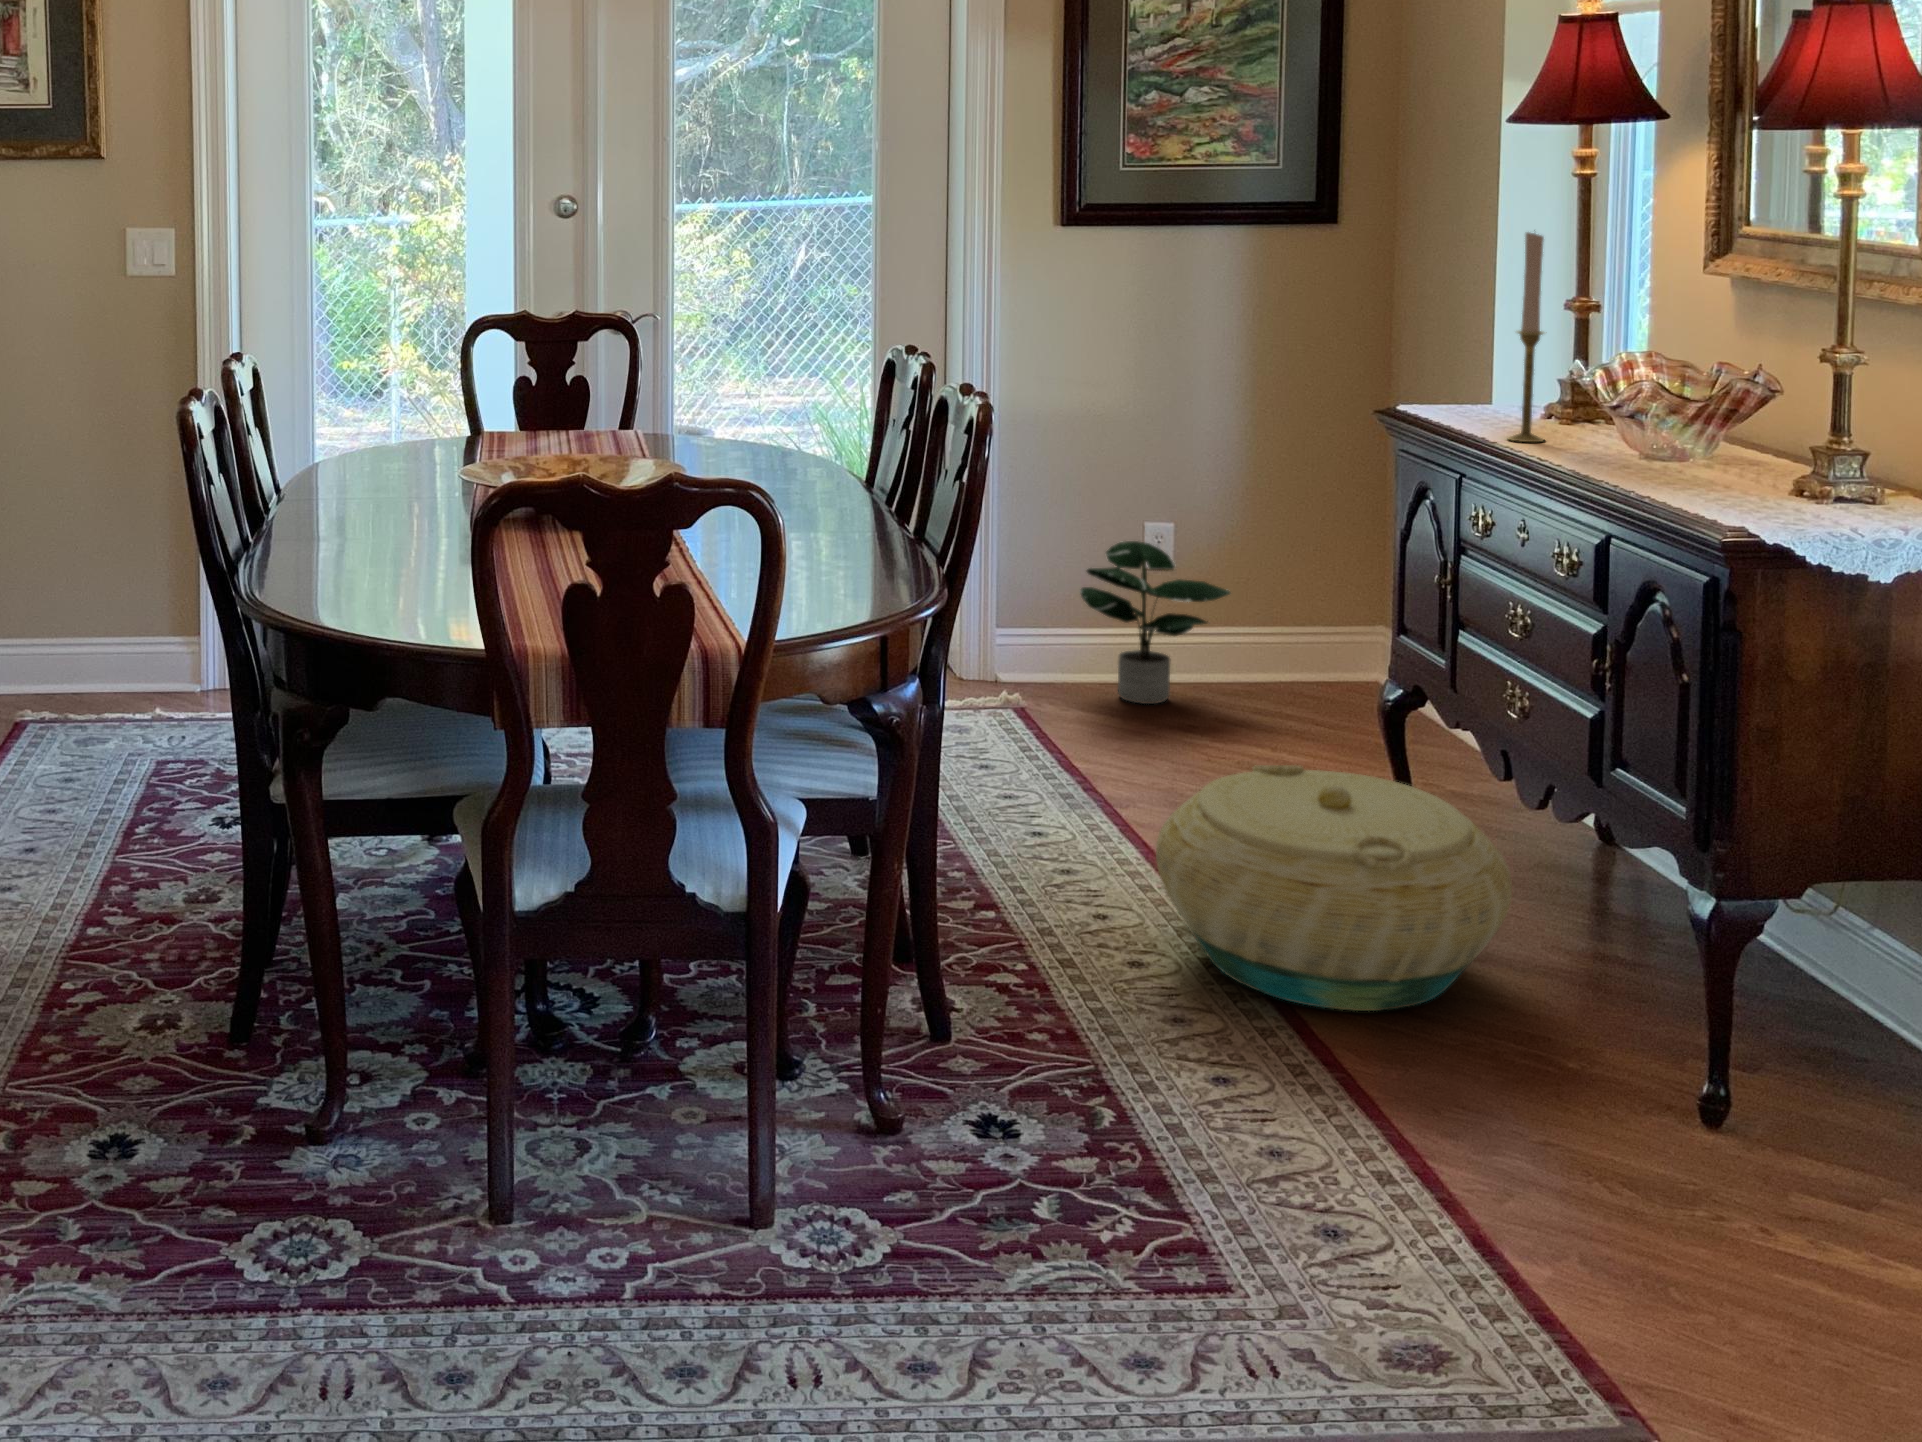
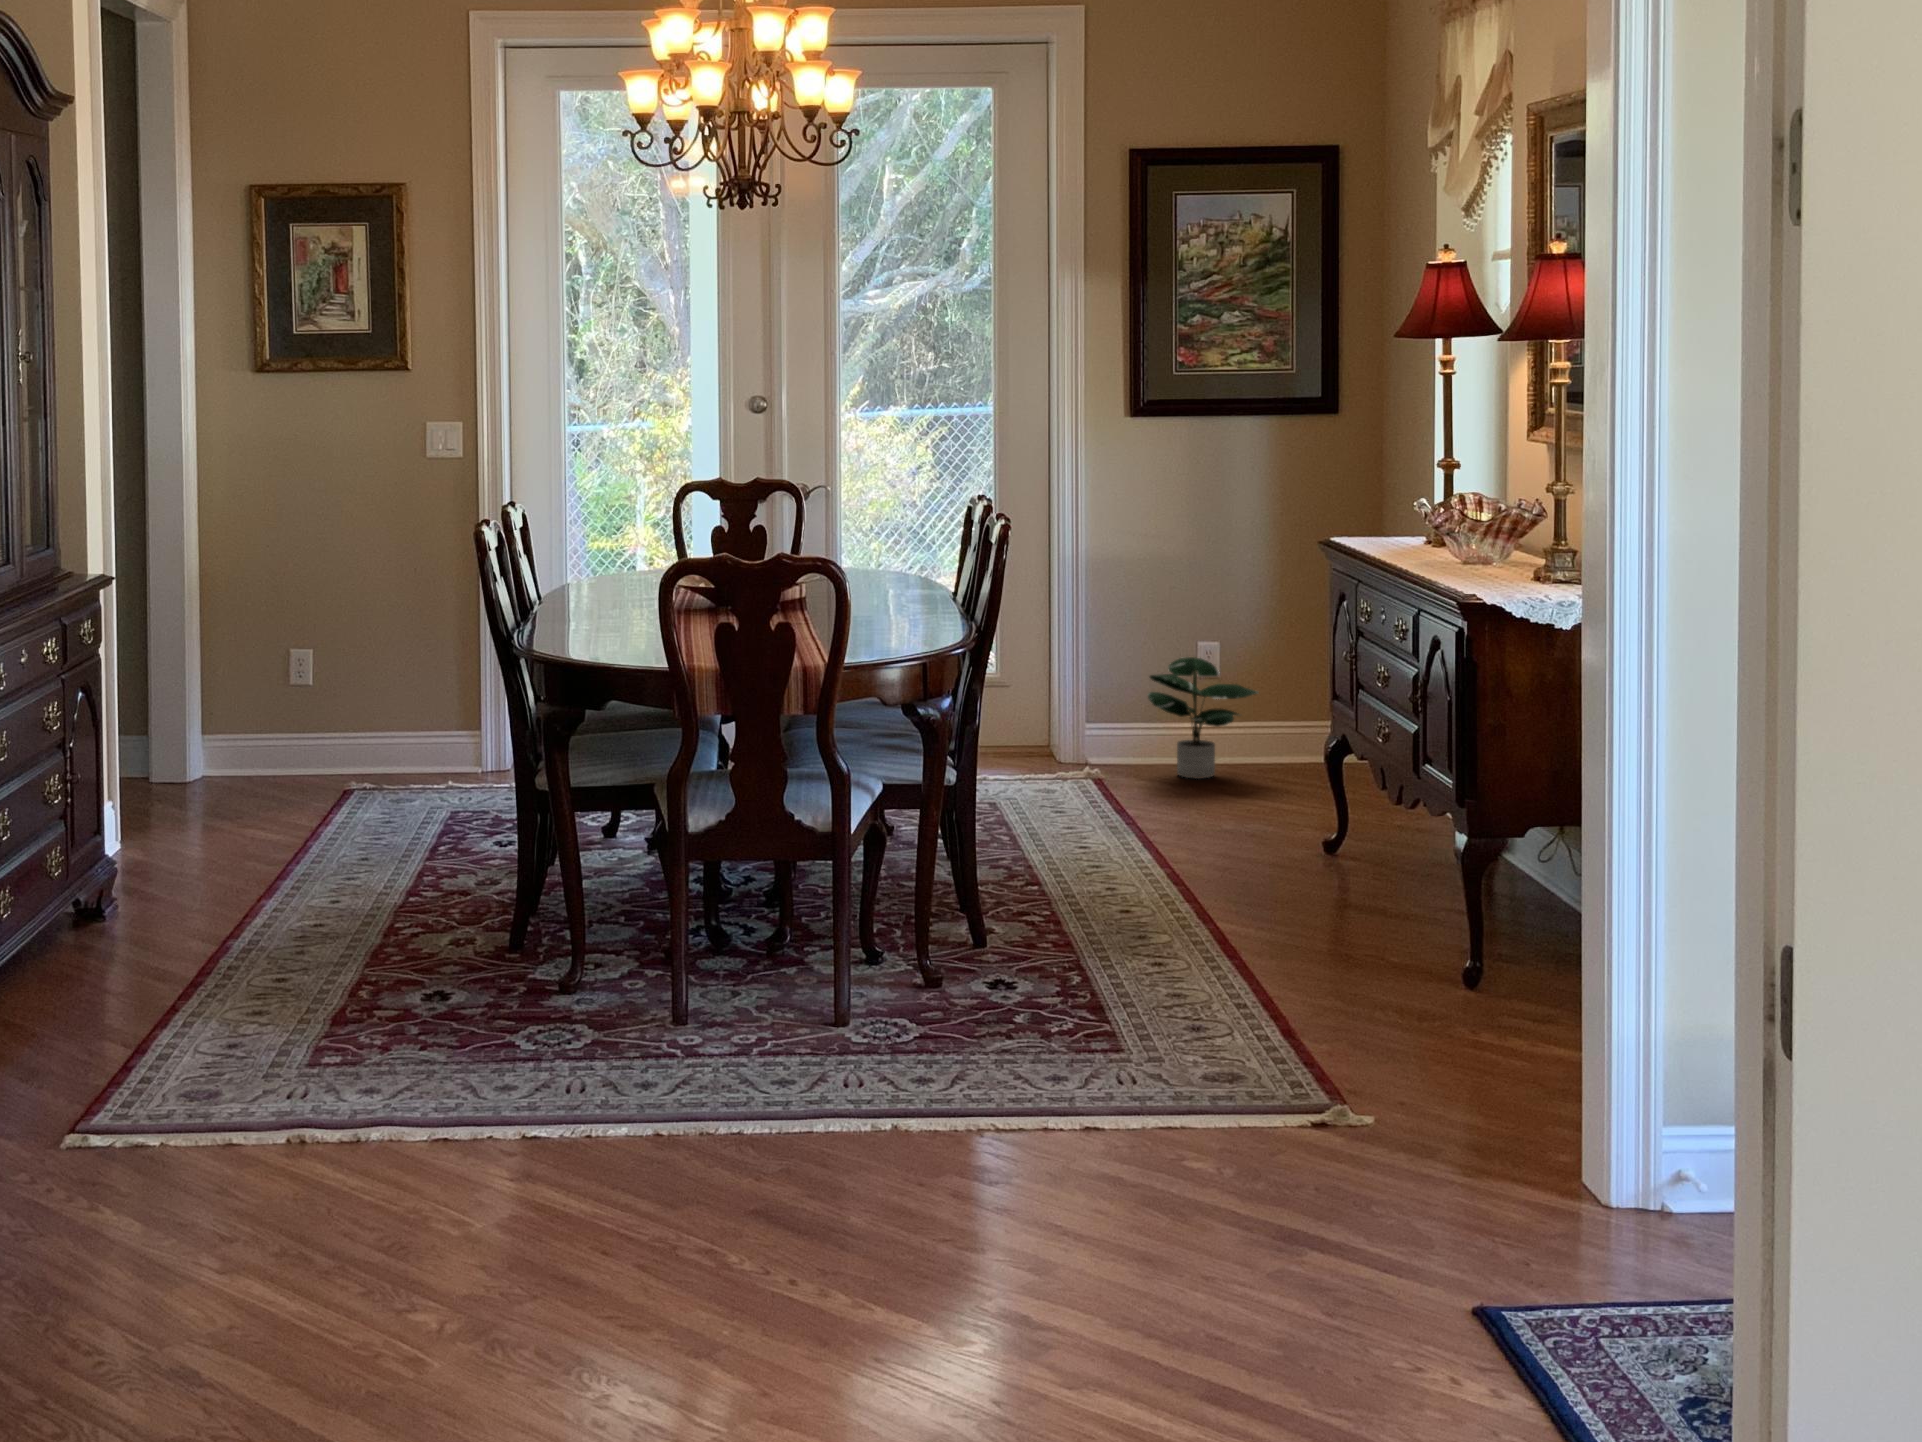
candlestick: present [1508,232,1544,442] -> none [1385,411,1410,557]
basket: present [1156,765,1512,1011] -> none [1141,783,1375,935]

